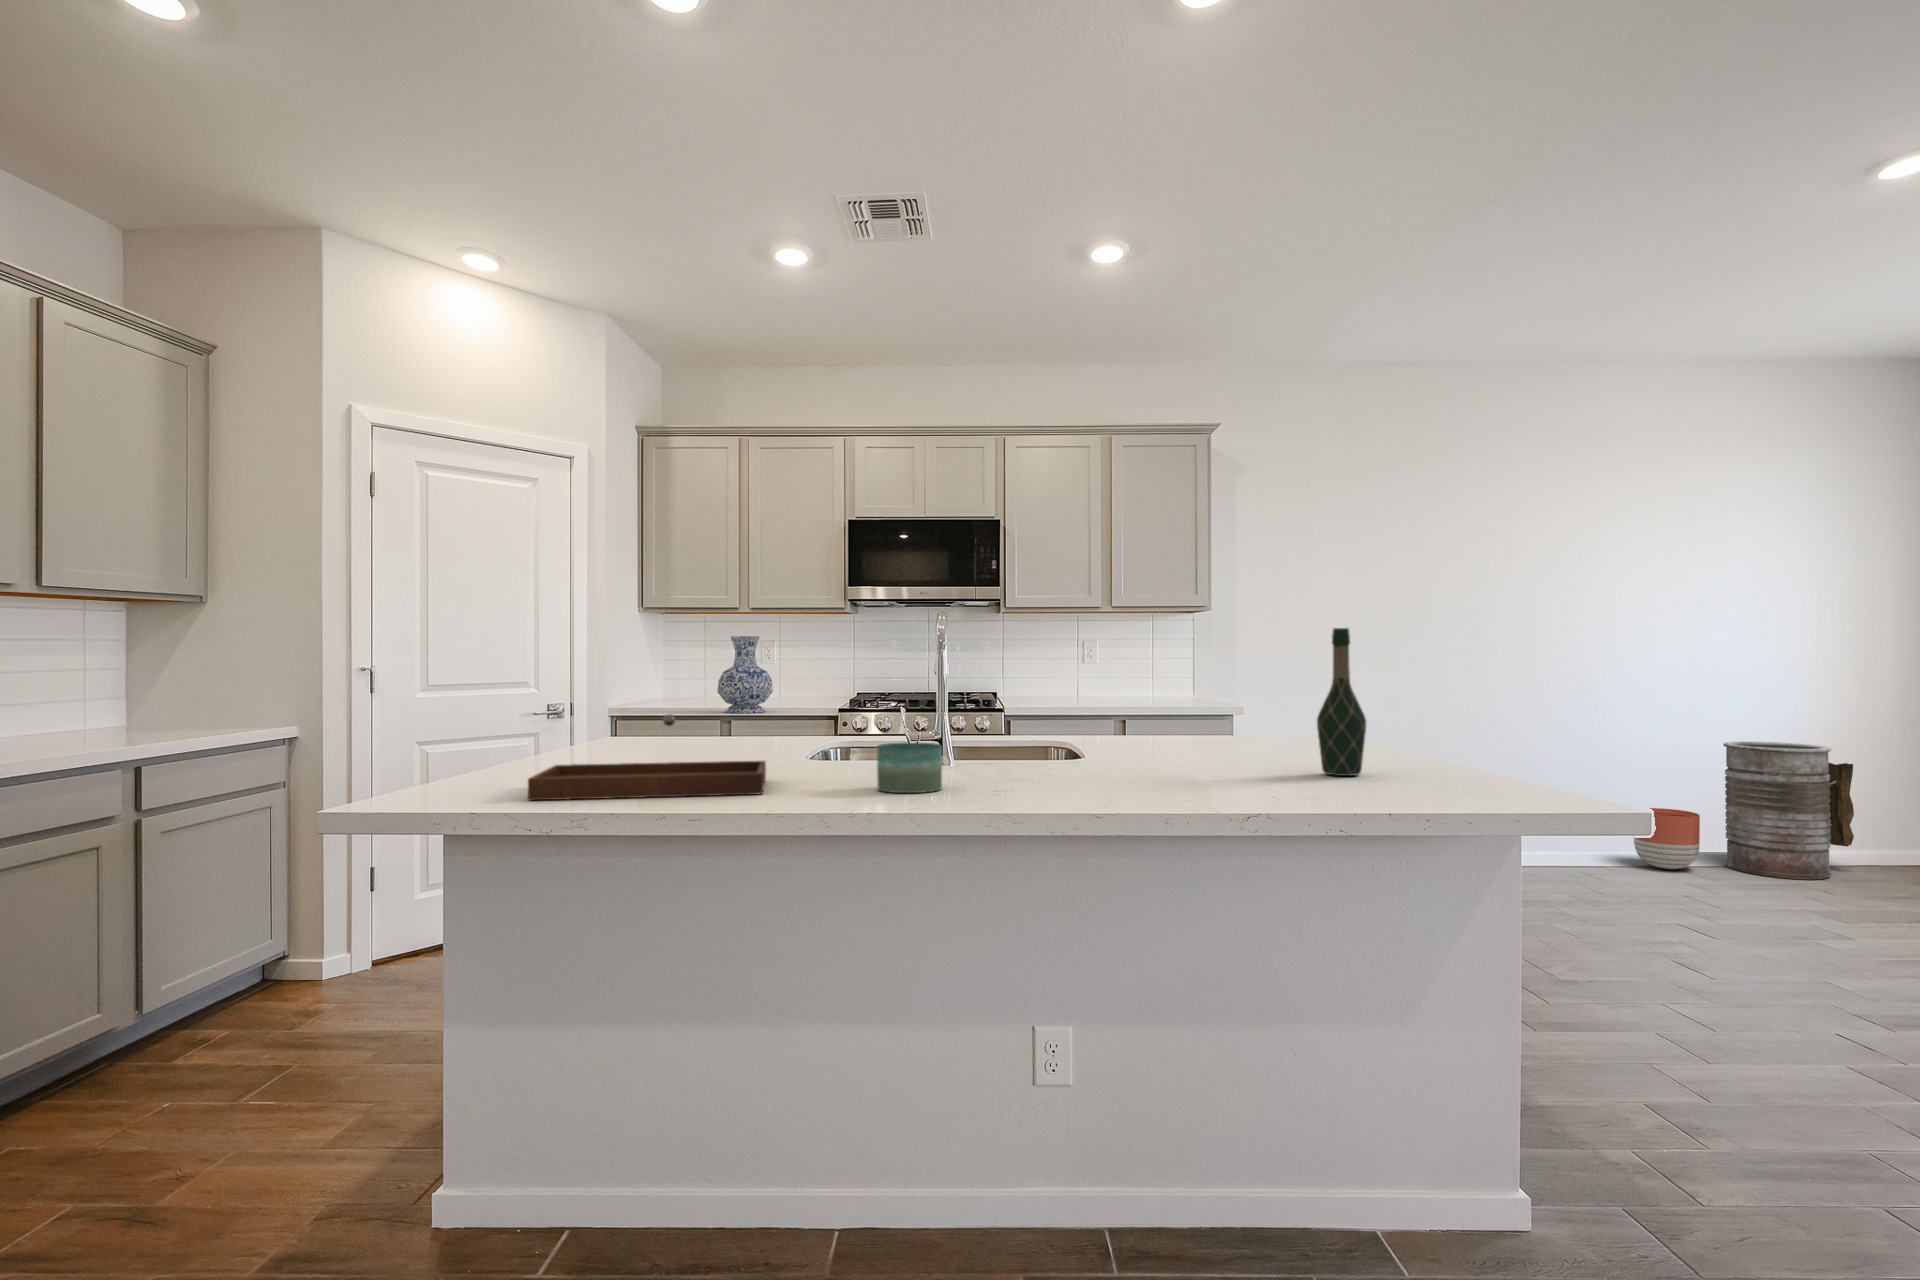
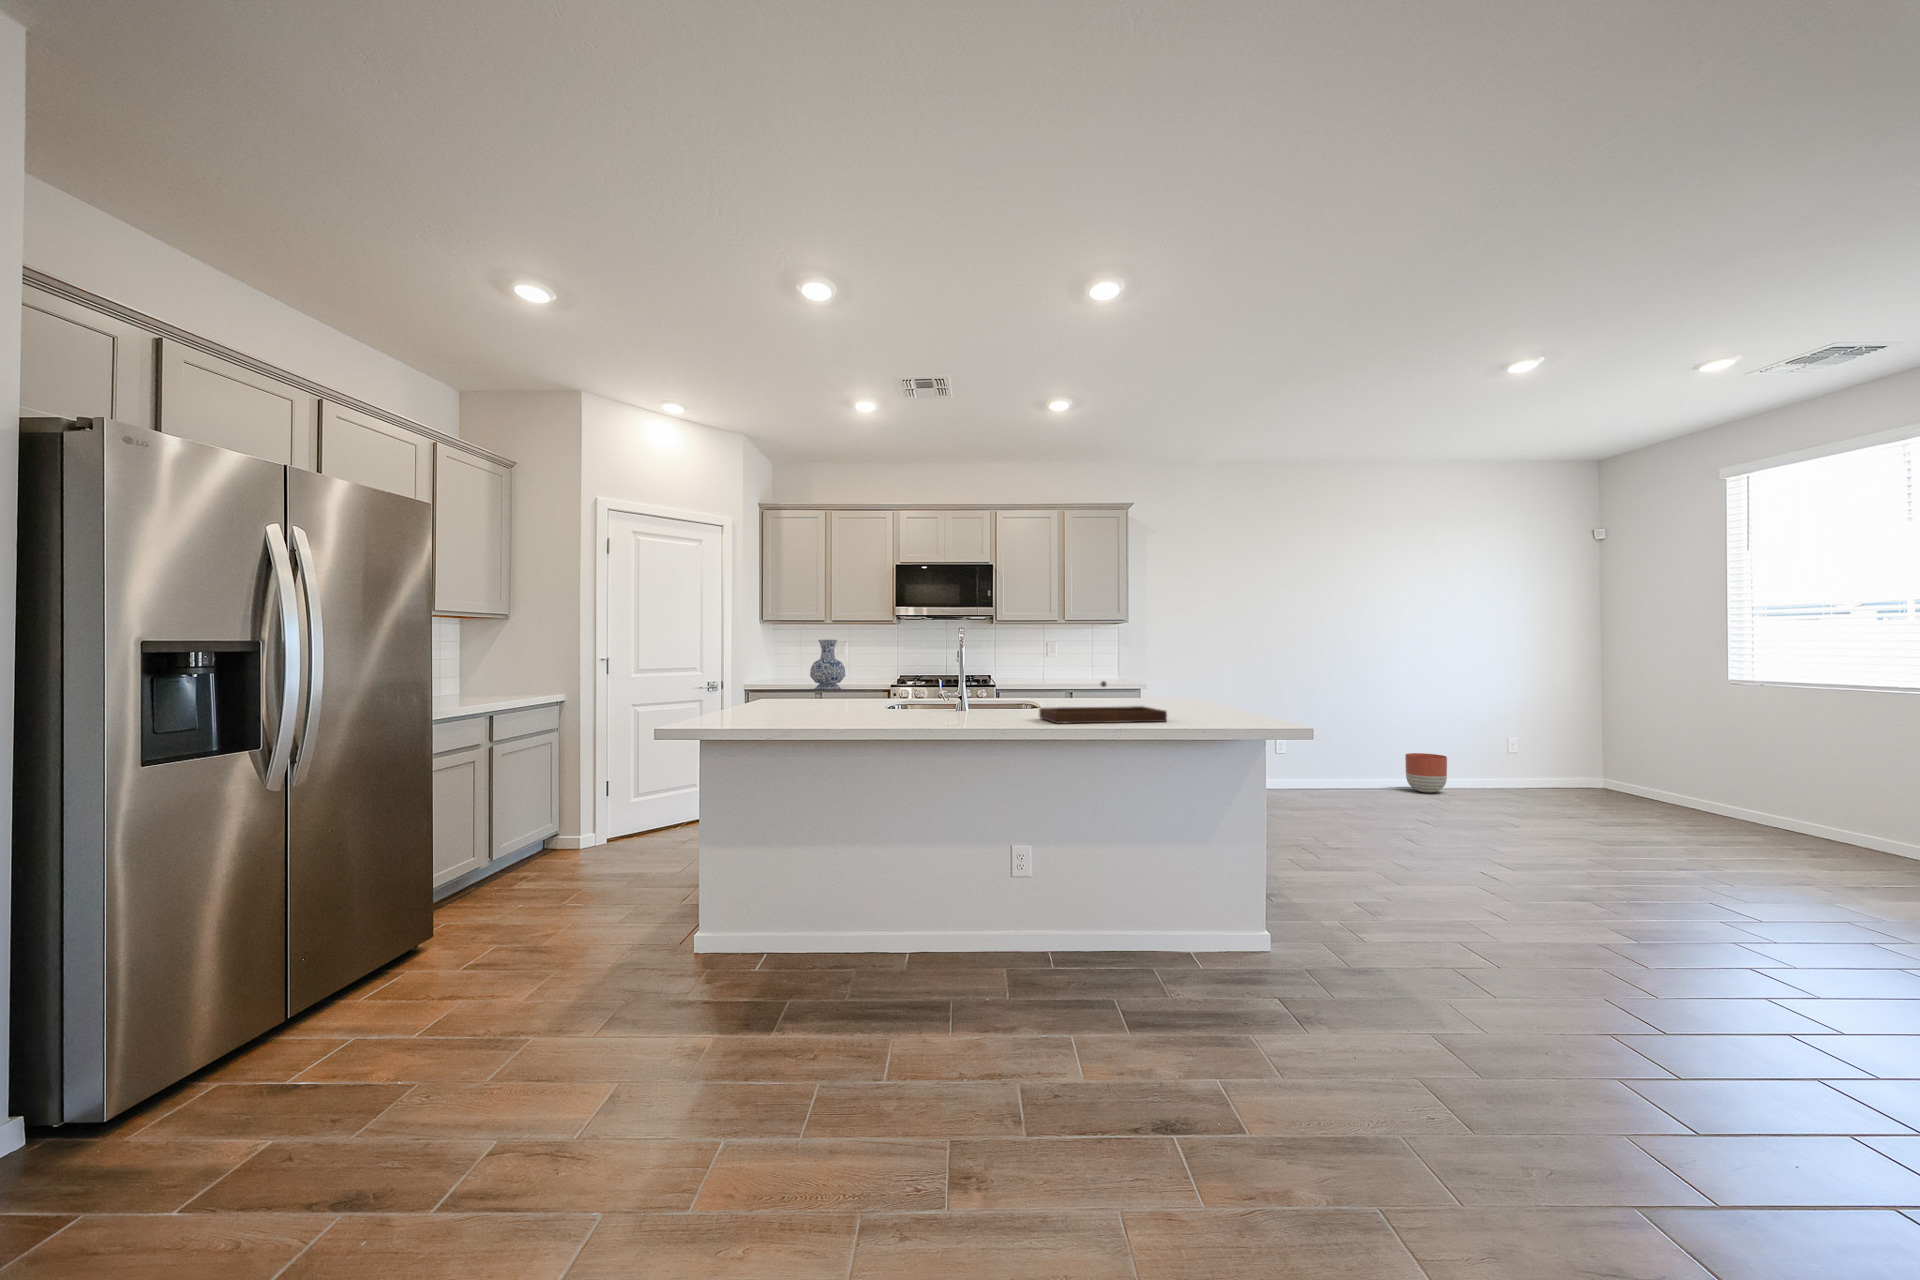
wine bottle: present [1317,628,1366,776] -> none [1165,637,1191,716]
tray: present [528,714,766,800] -> present [1039,681,1167,724]
trash can: present [1723,741,1854,880] -> none [1464,710,1546,798]
candle: present [877,743,942,793] -> none [931,697,965,722]

